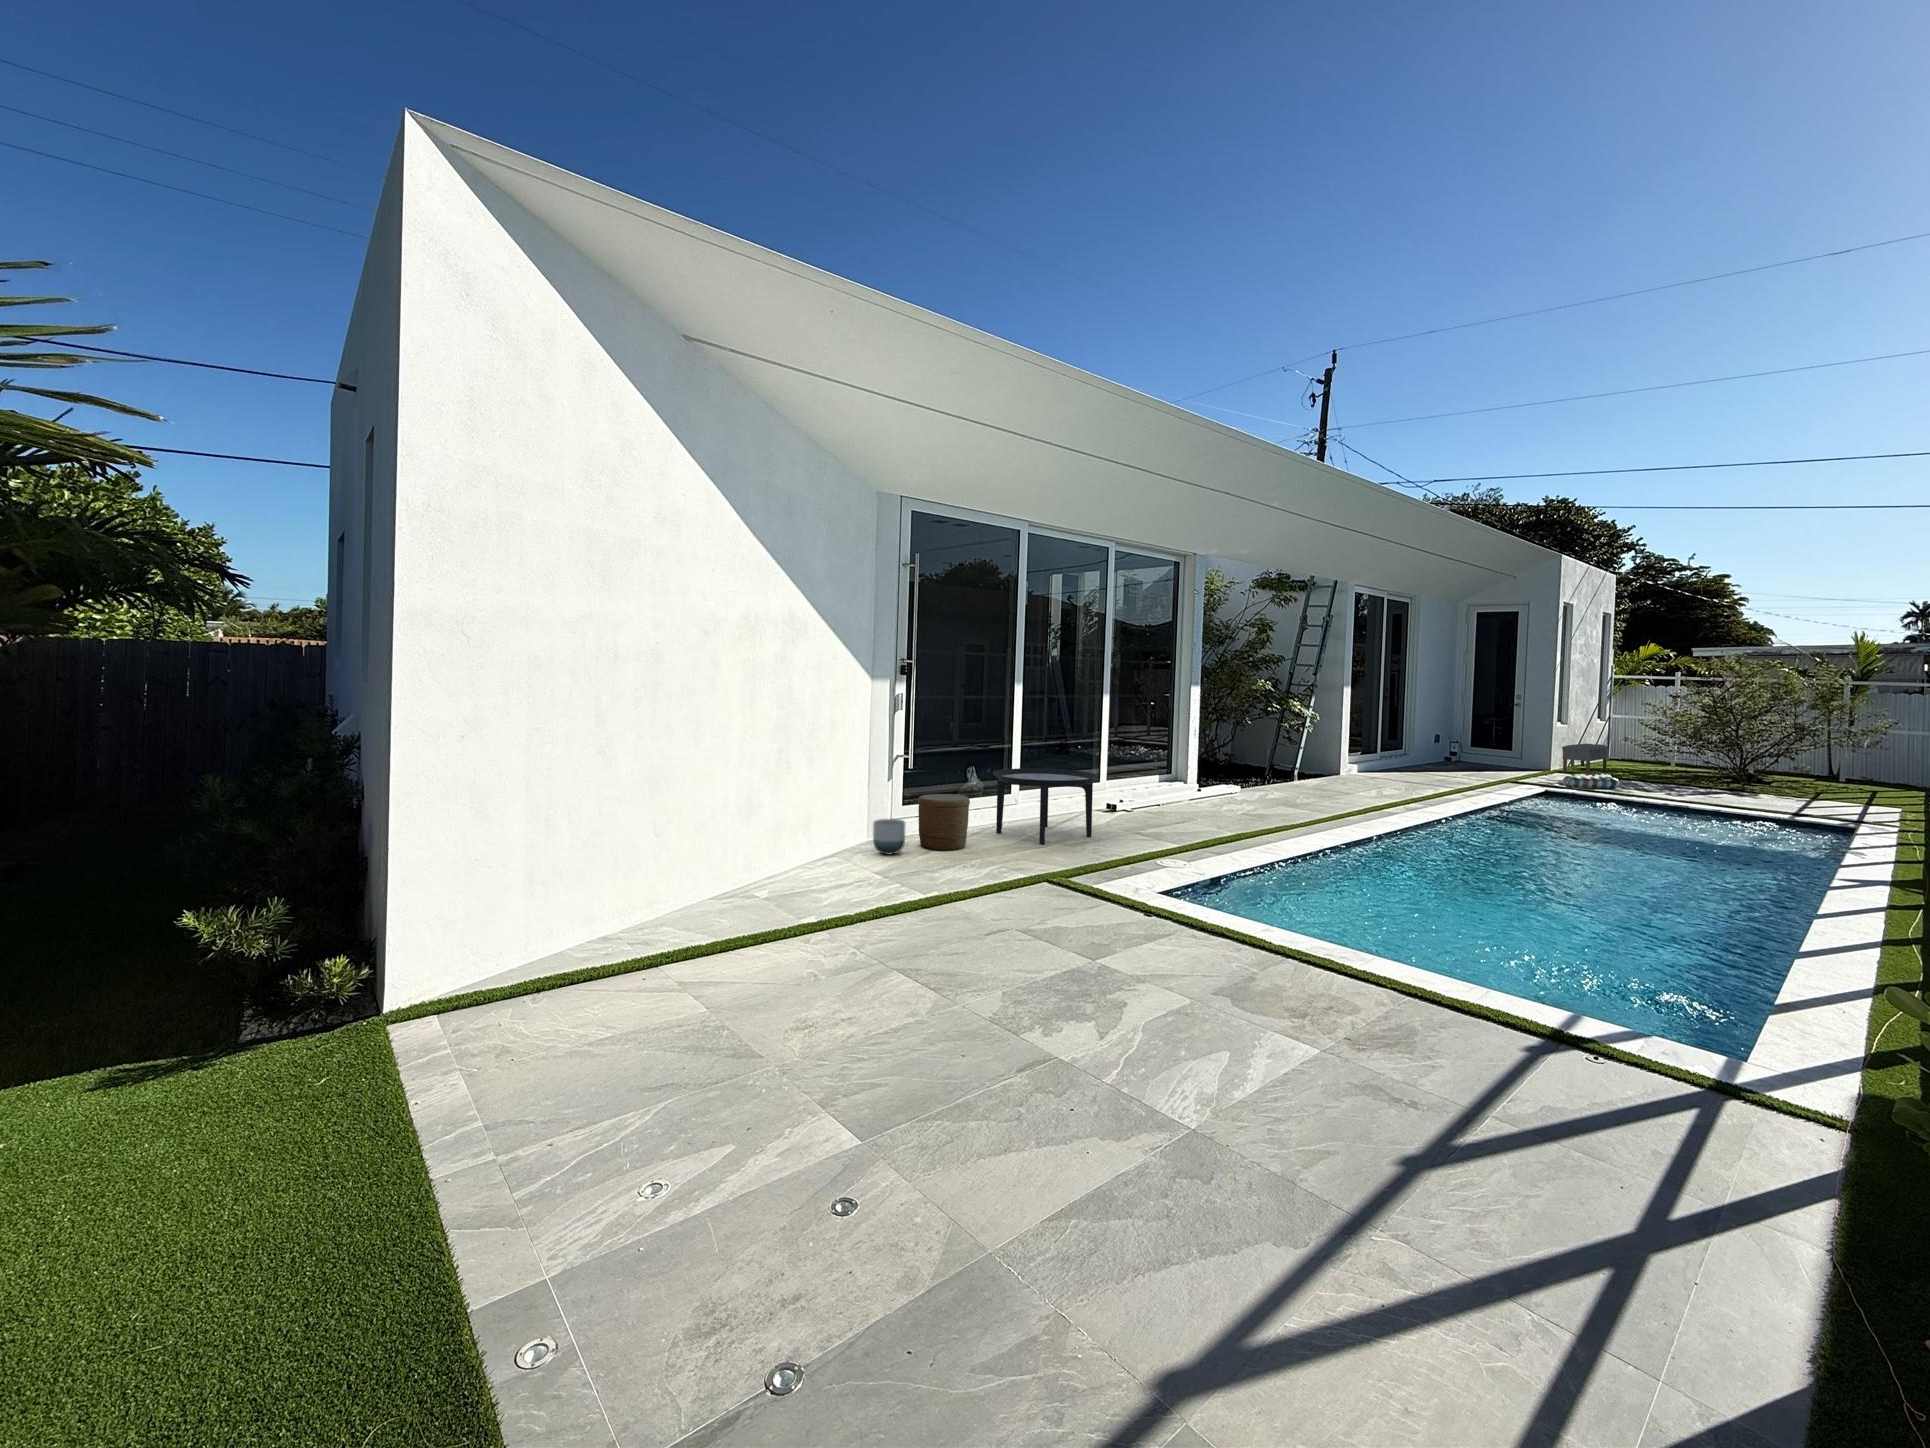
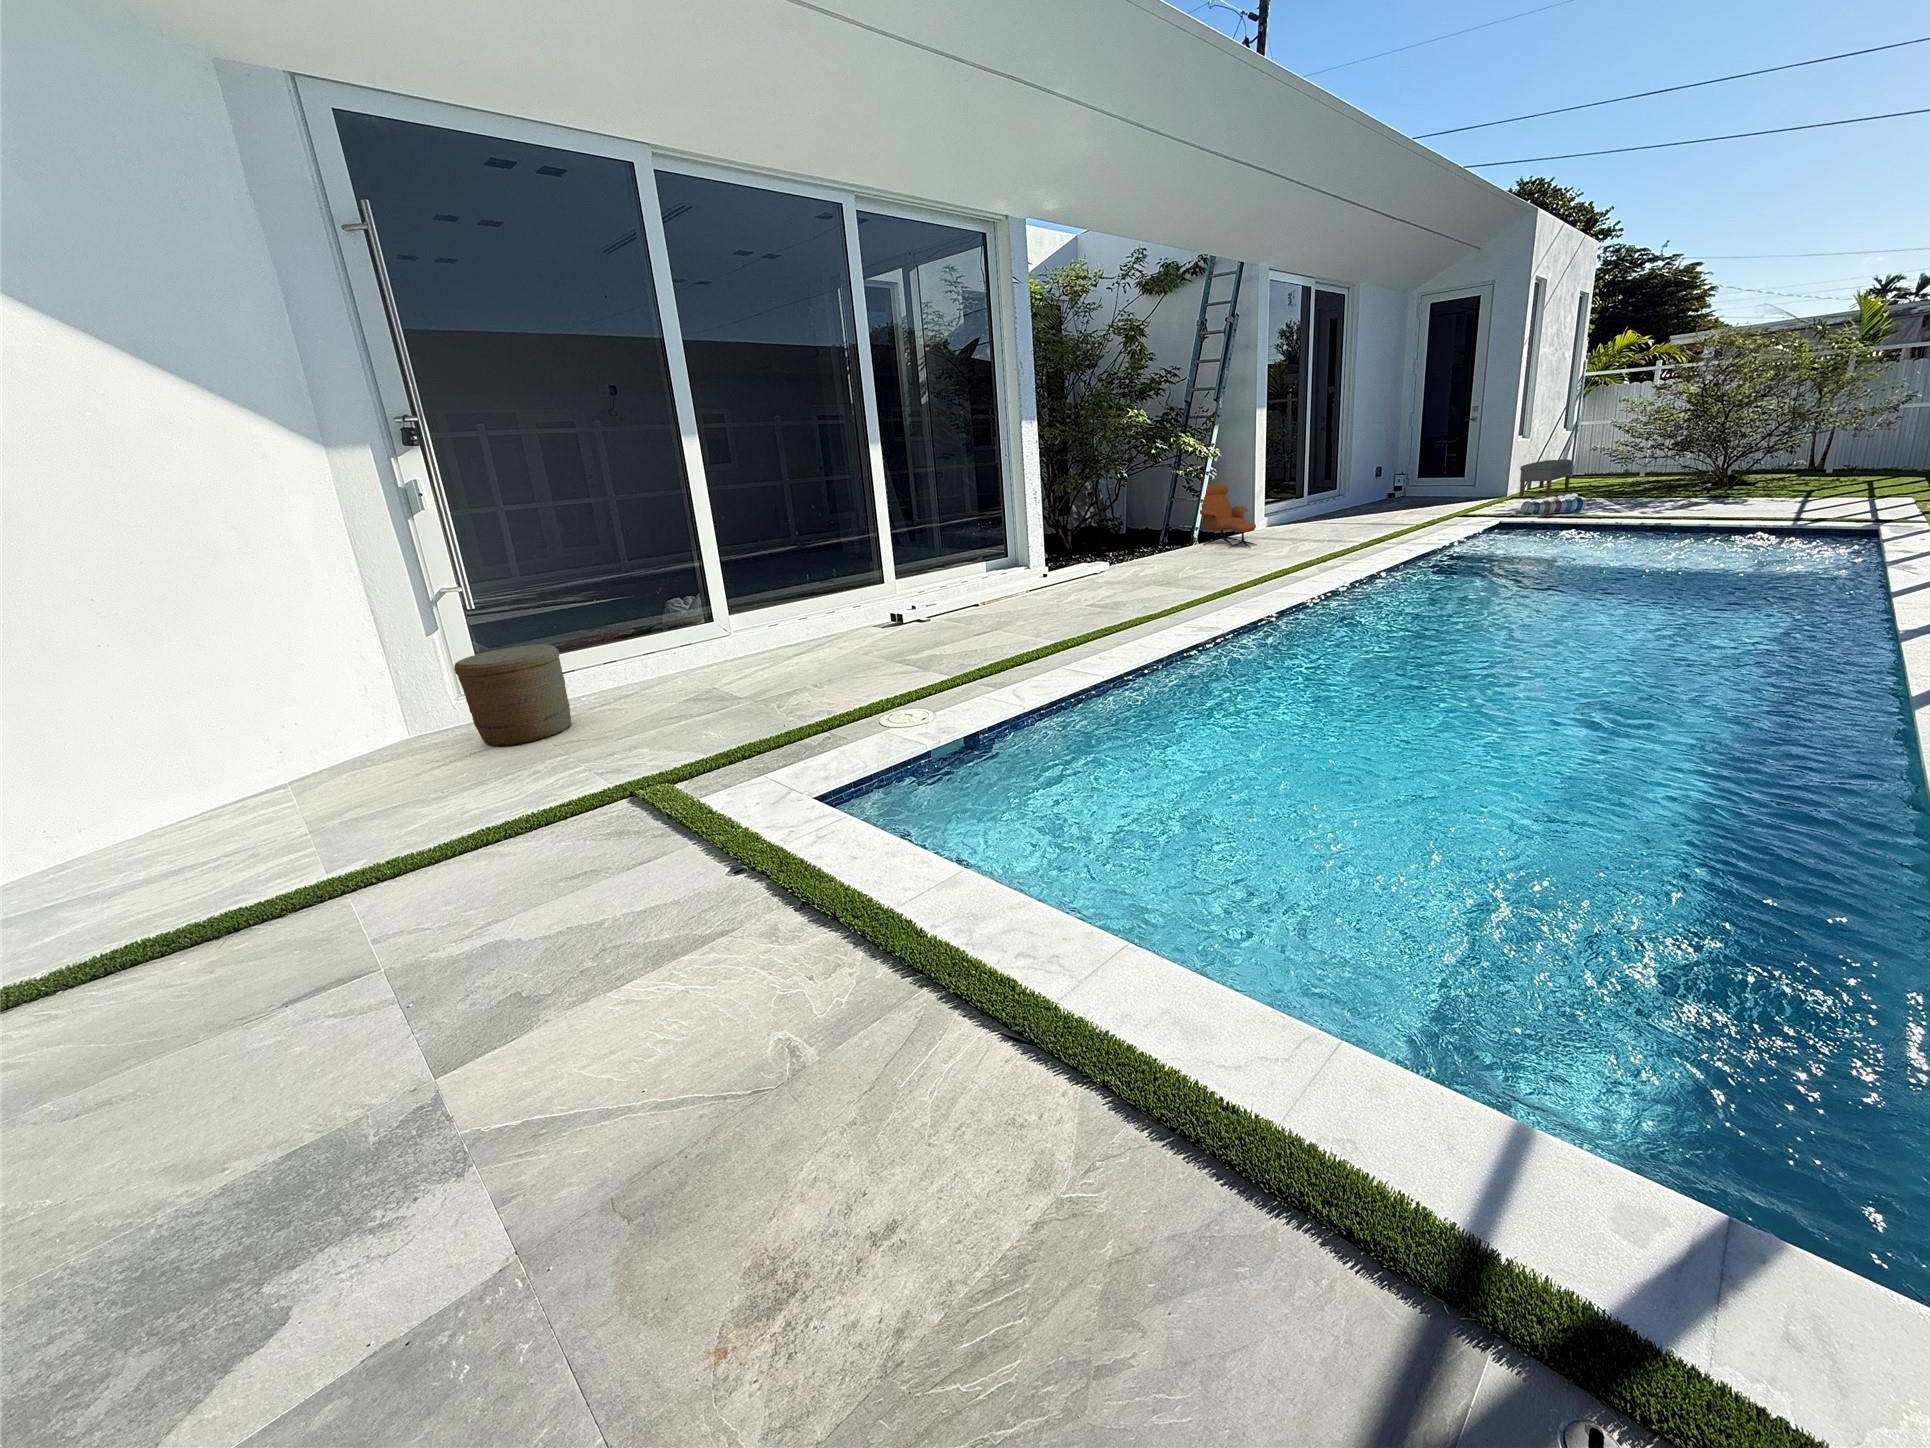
lounge chair: none [1298,736,1348,788] -> present [1200,484,1257,548]
round table: present [993,768,1098,844] -> none [628,576,814,707]
planter: present [873,819,905,855] -> none [344,705,426,770]

